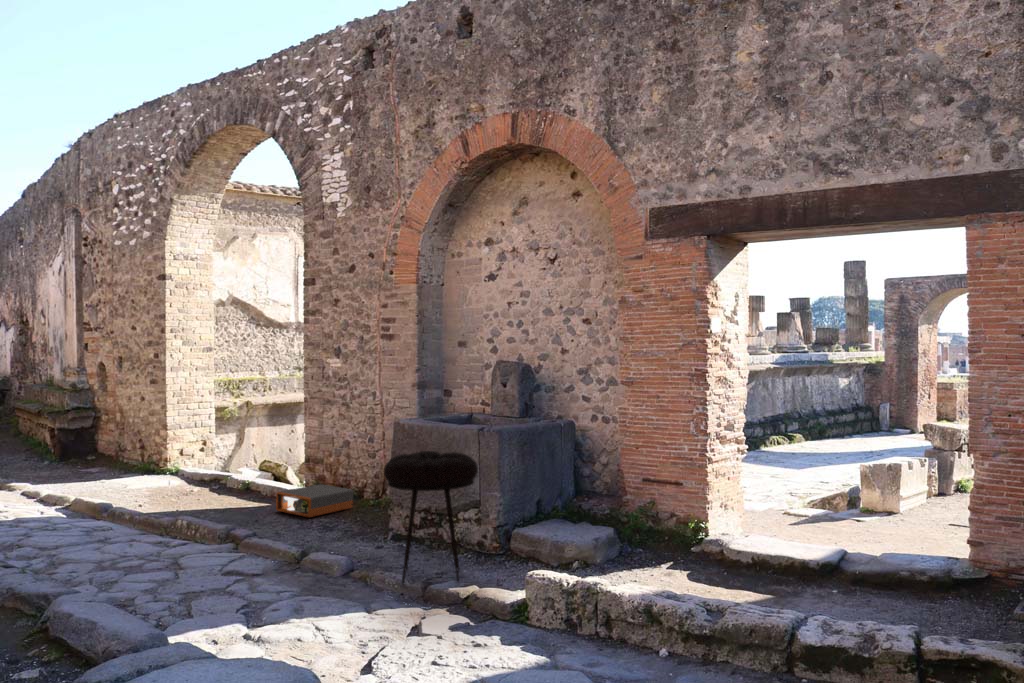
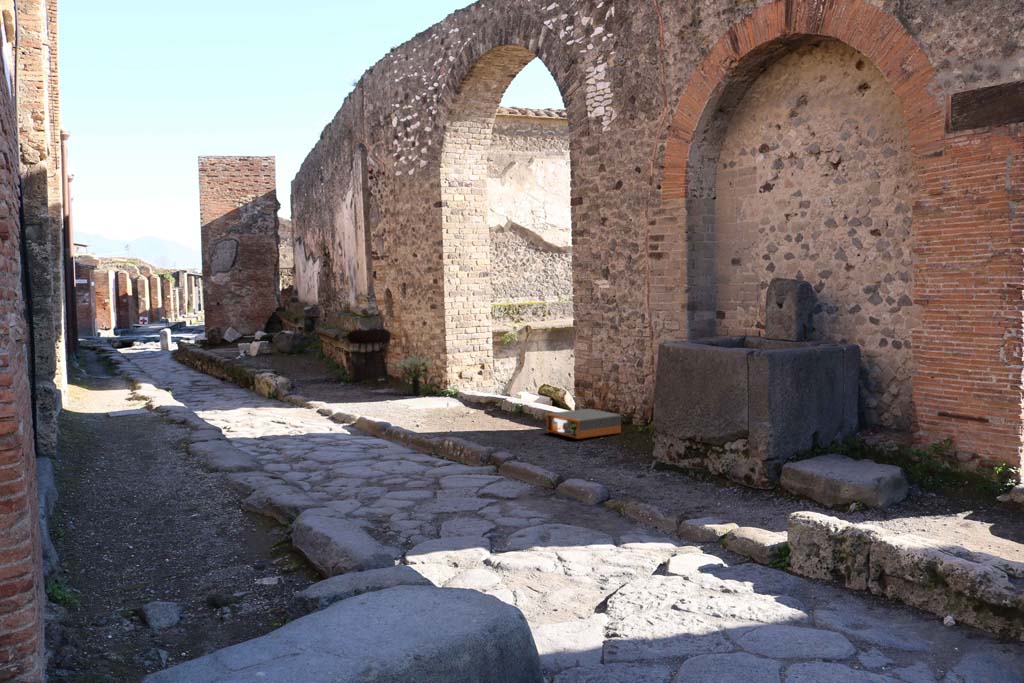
potted plant: none [106,431,152,476] -> present [397,354,435,396]
stool: present [384,451,478,583] -> present [347,328,391,382]

